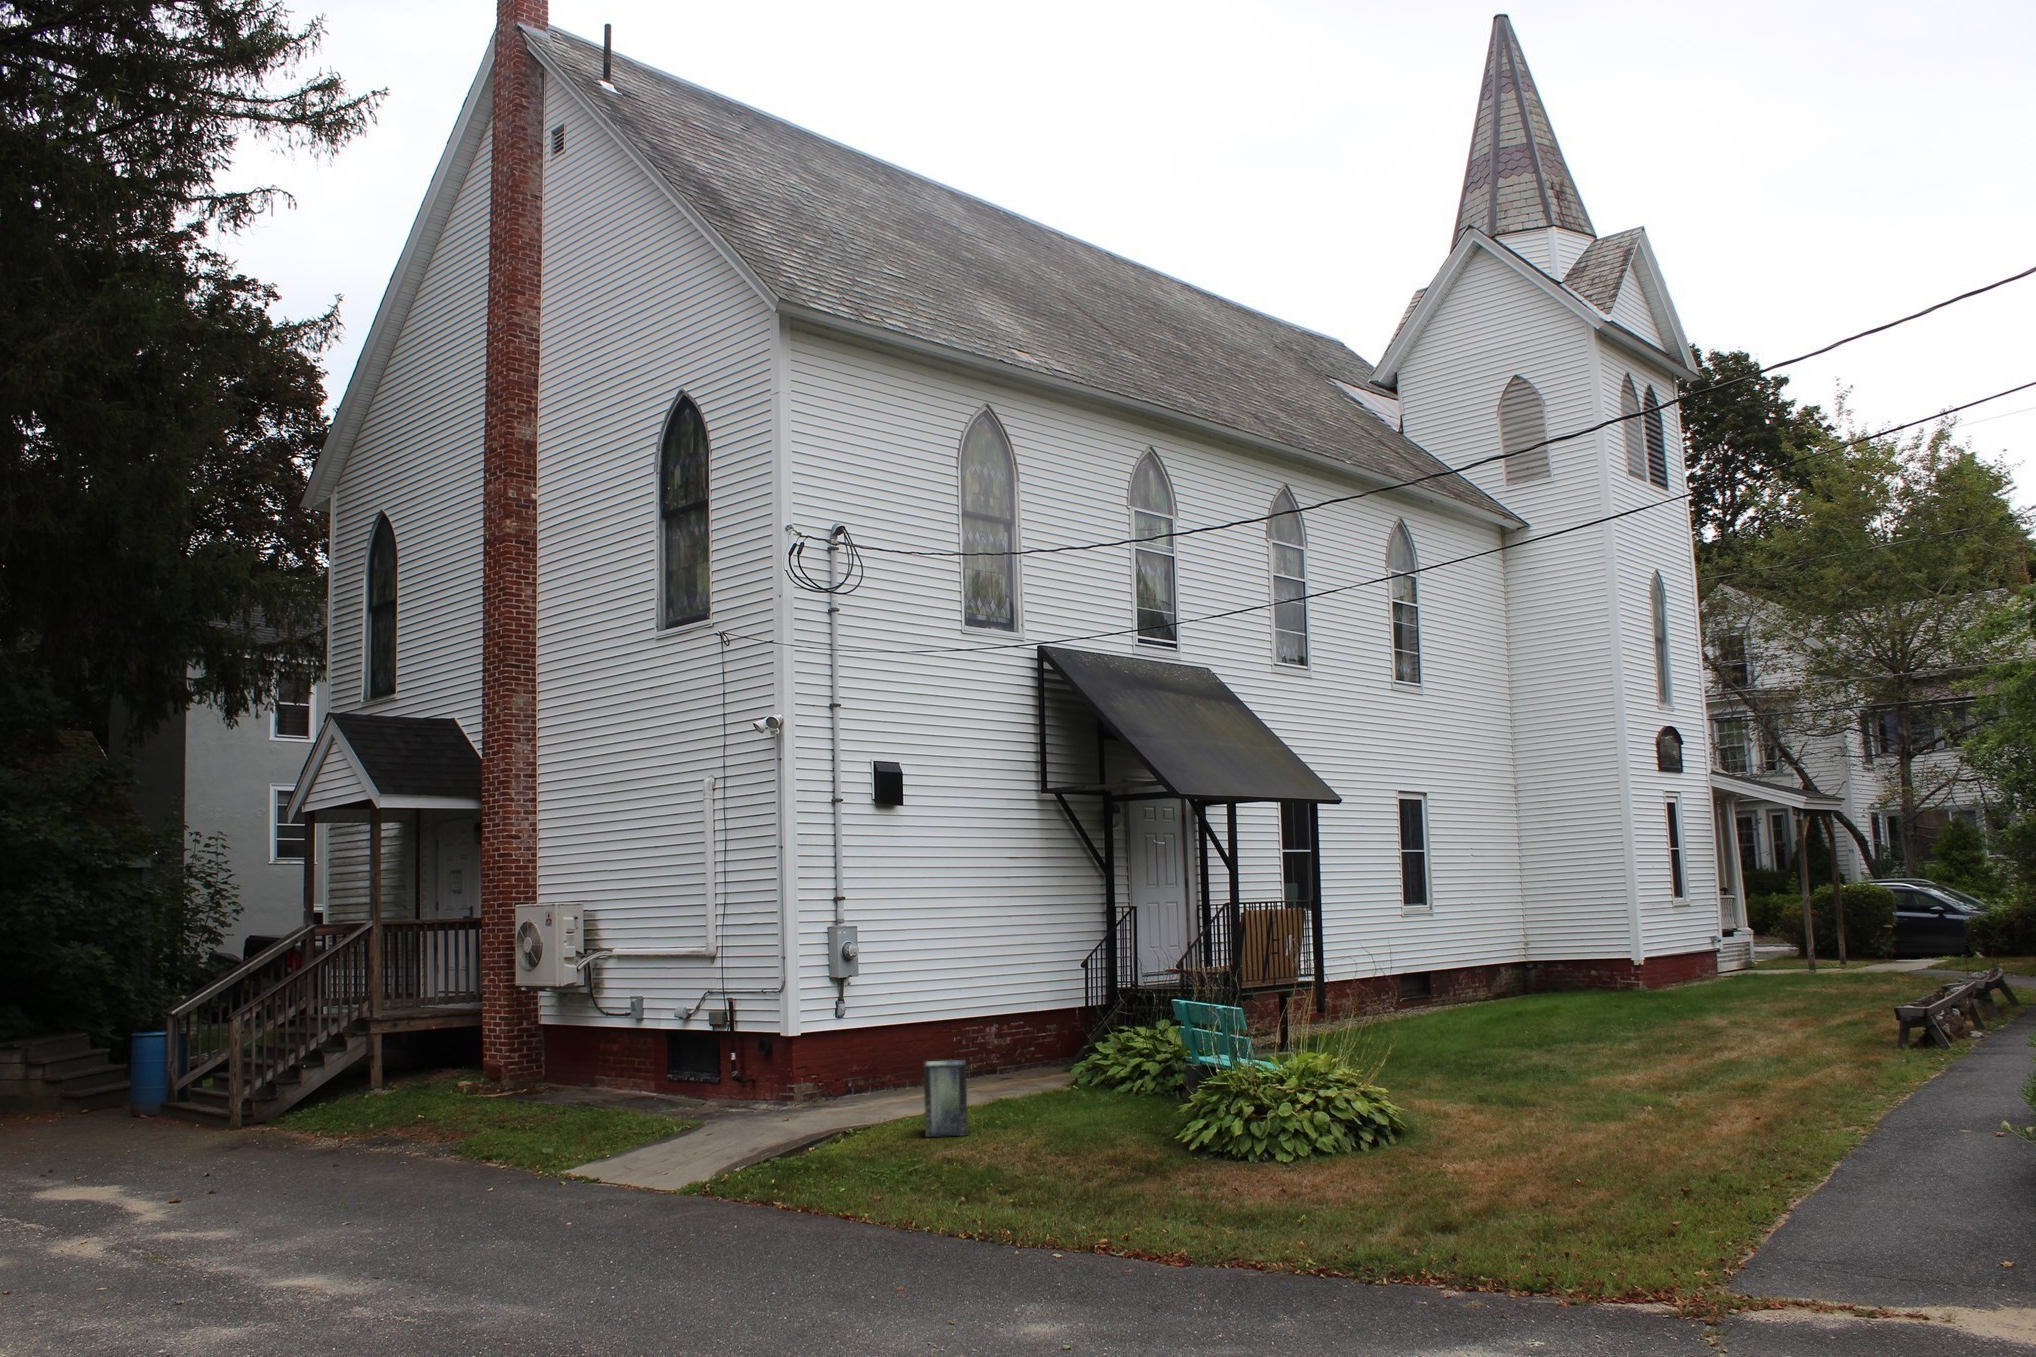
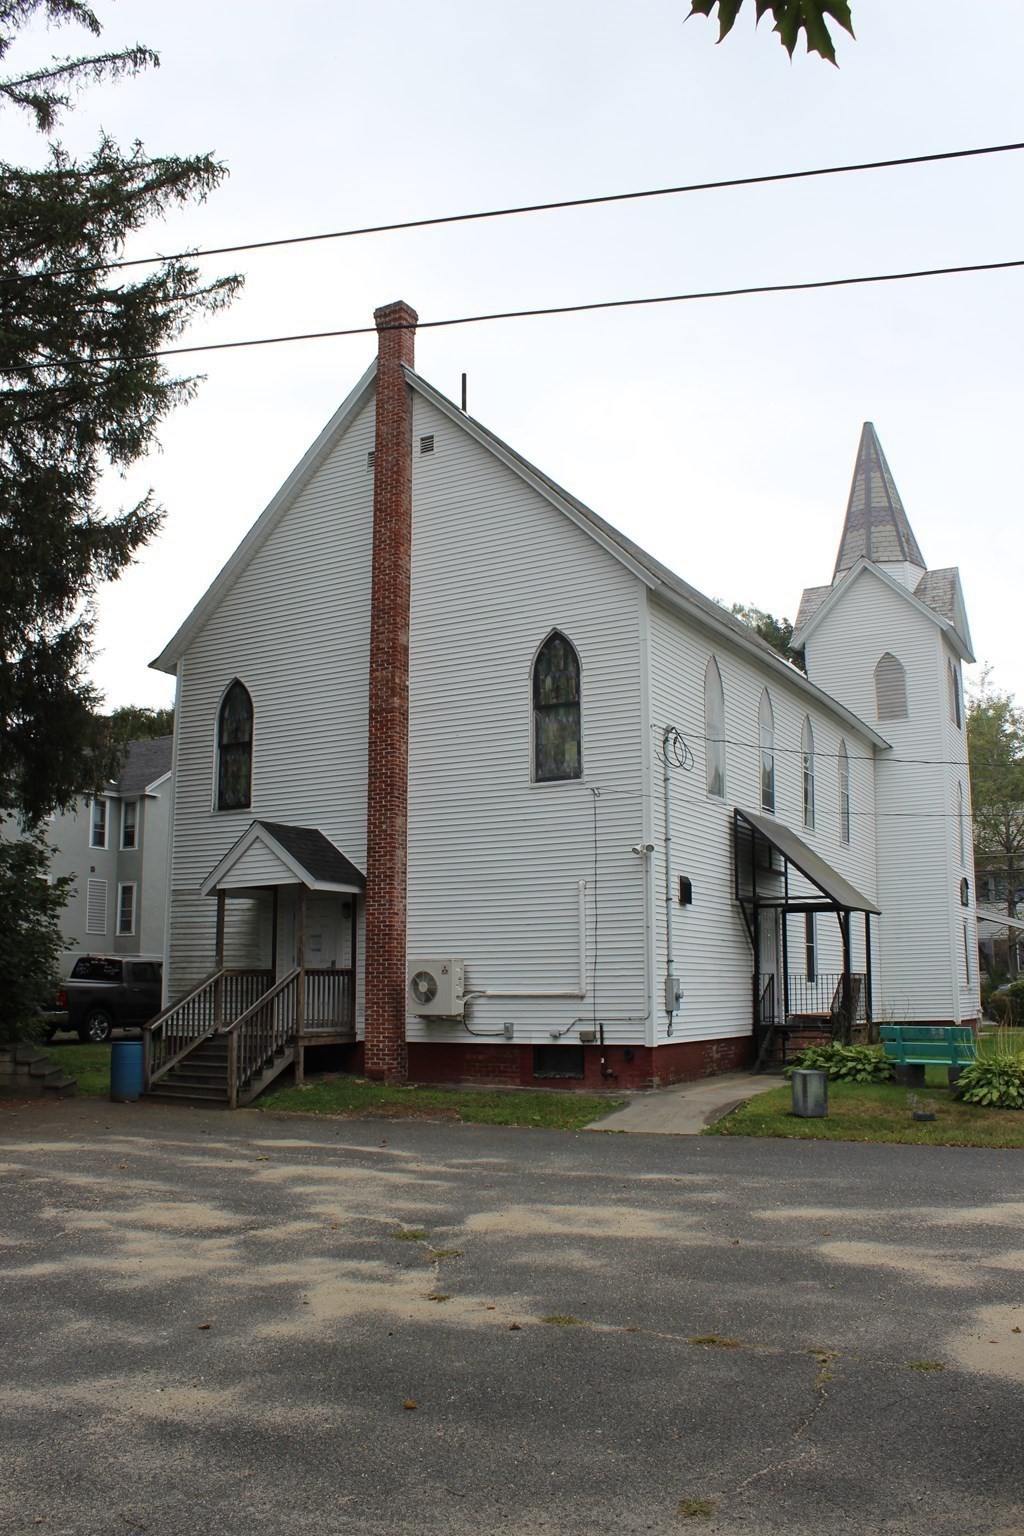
decorative plant: none [1080,1096,1132,1140] -> present [913,1096,935,1121]

